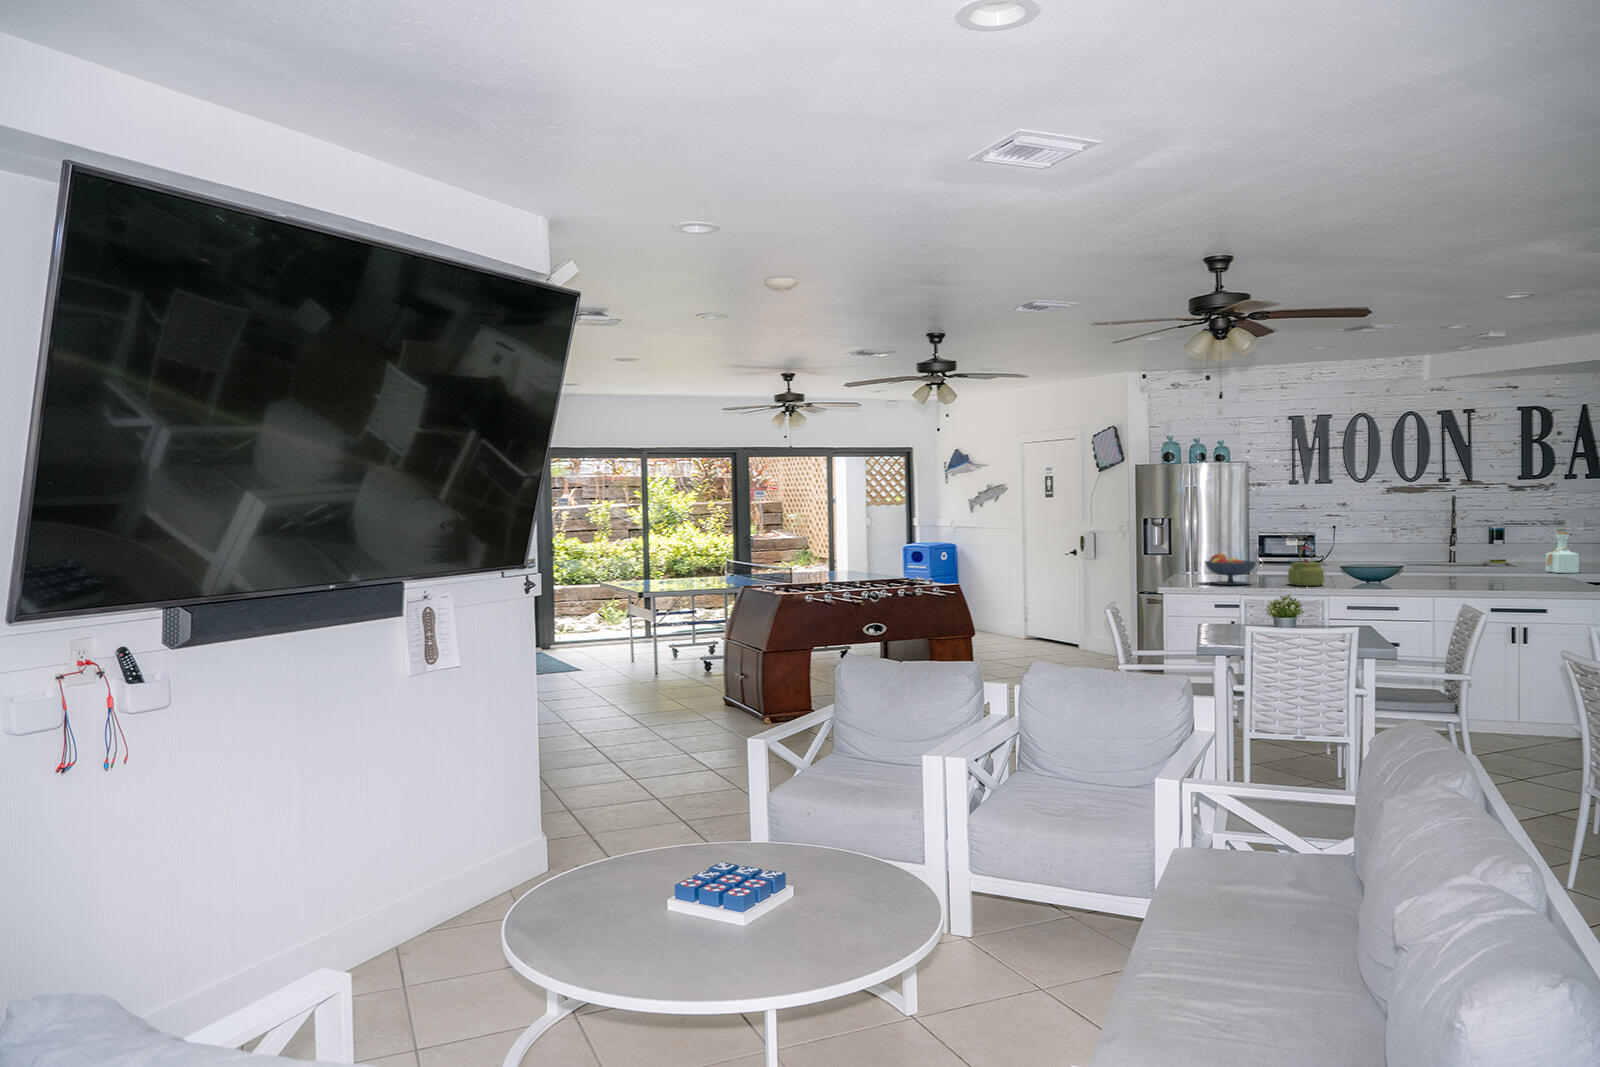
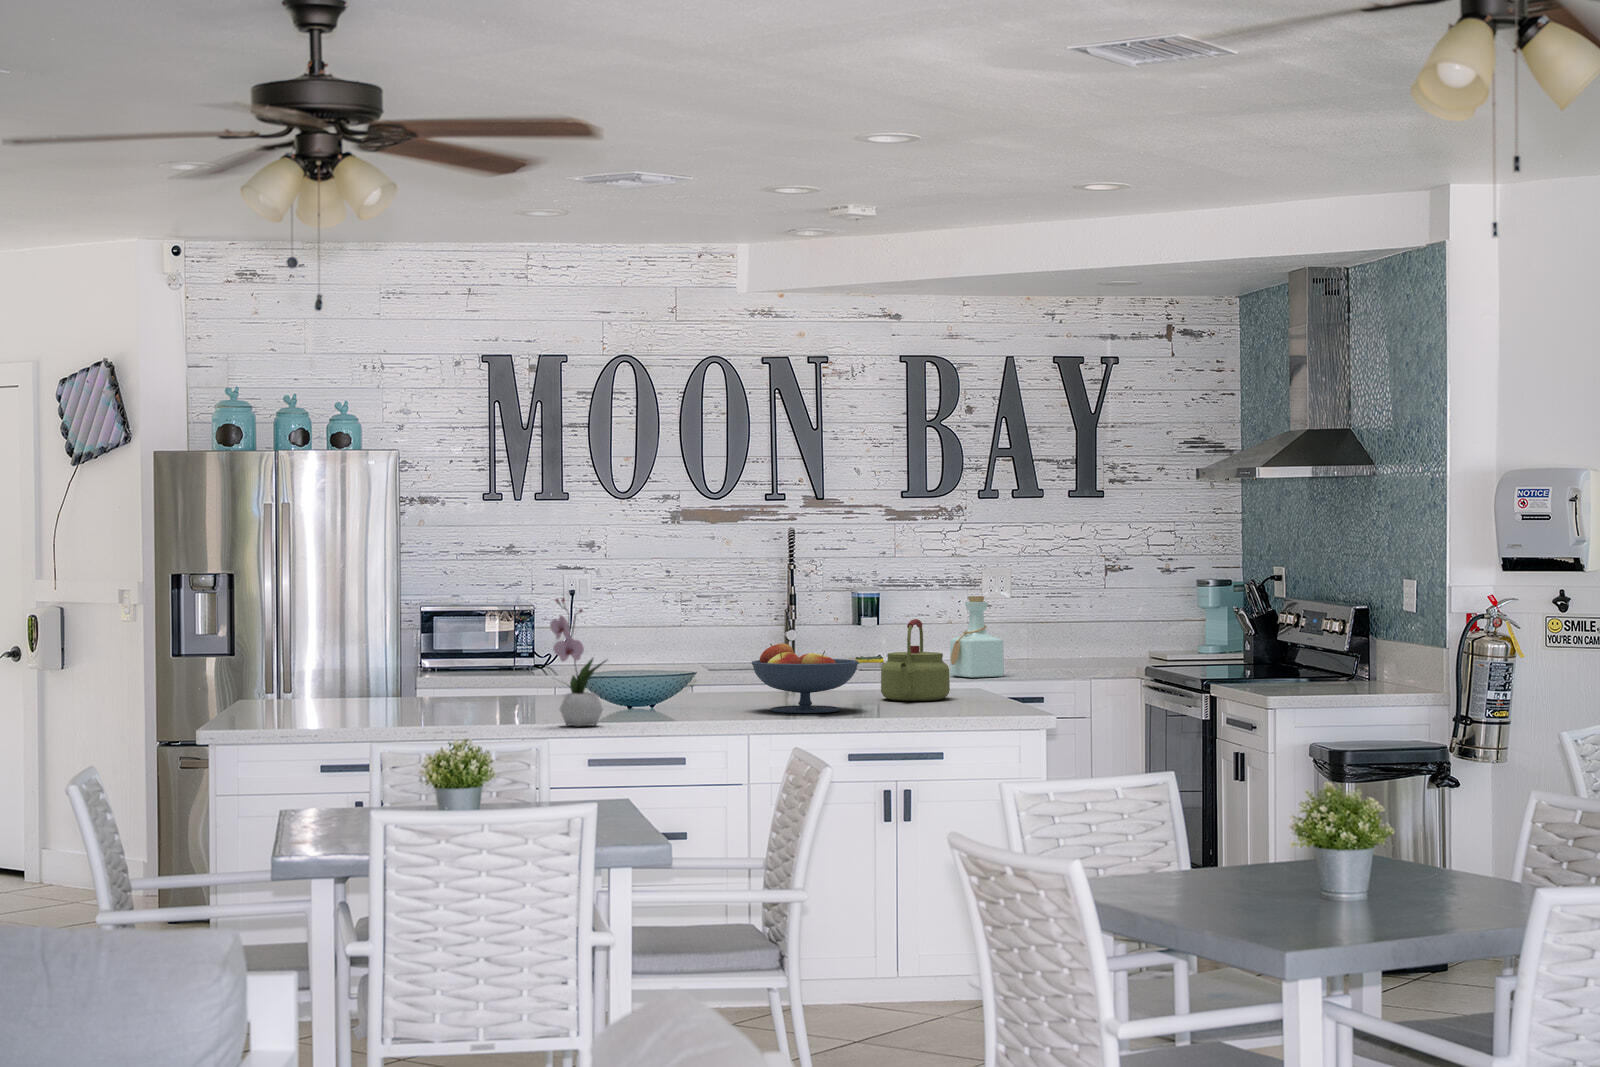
flower arrangement: none [1325,534,1354,591] -> present [550,598,606,726]
kettle: present [1288,546,1324,586] -> present [881,619,950,701]
fruit bowl: present [1205,553,1256,585] -> present [751,643,859,713]

